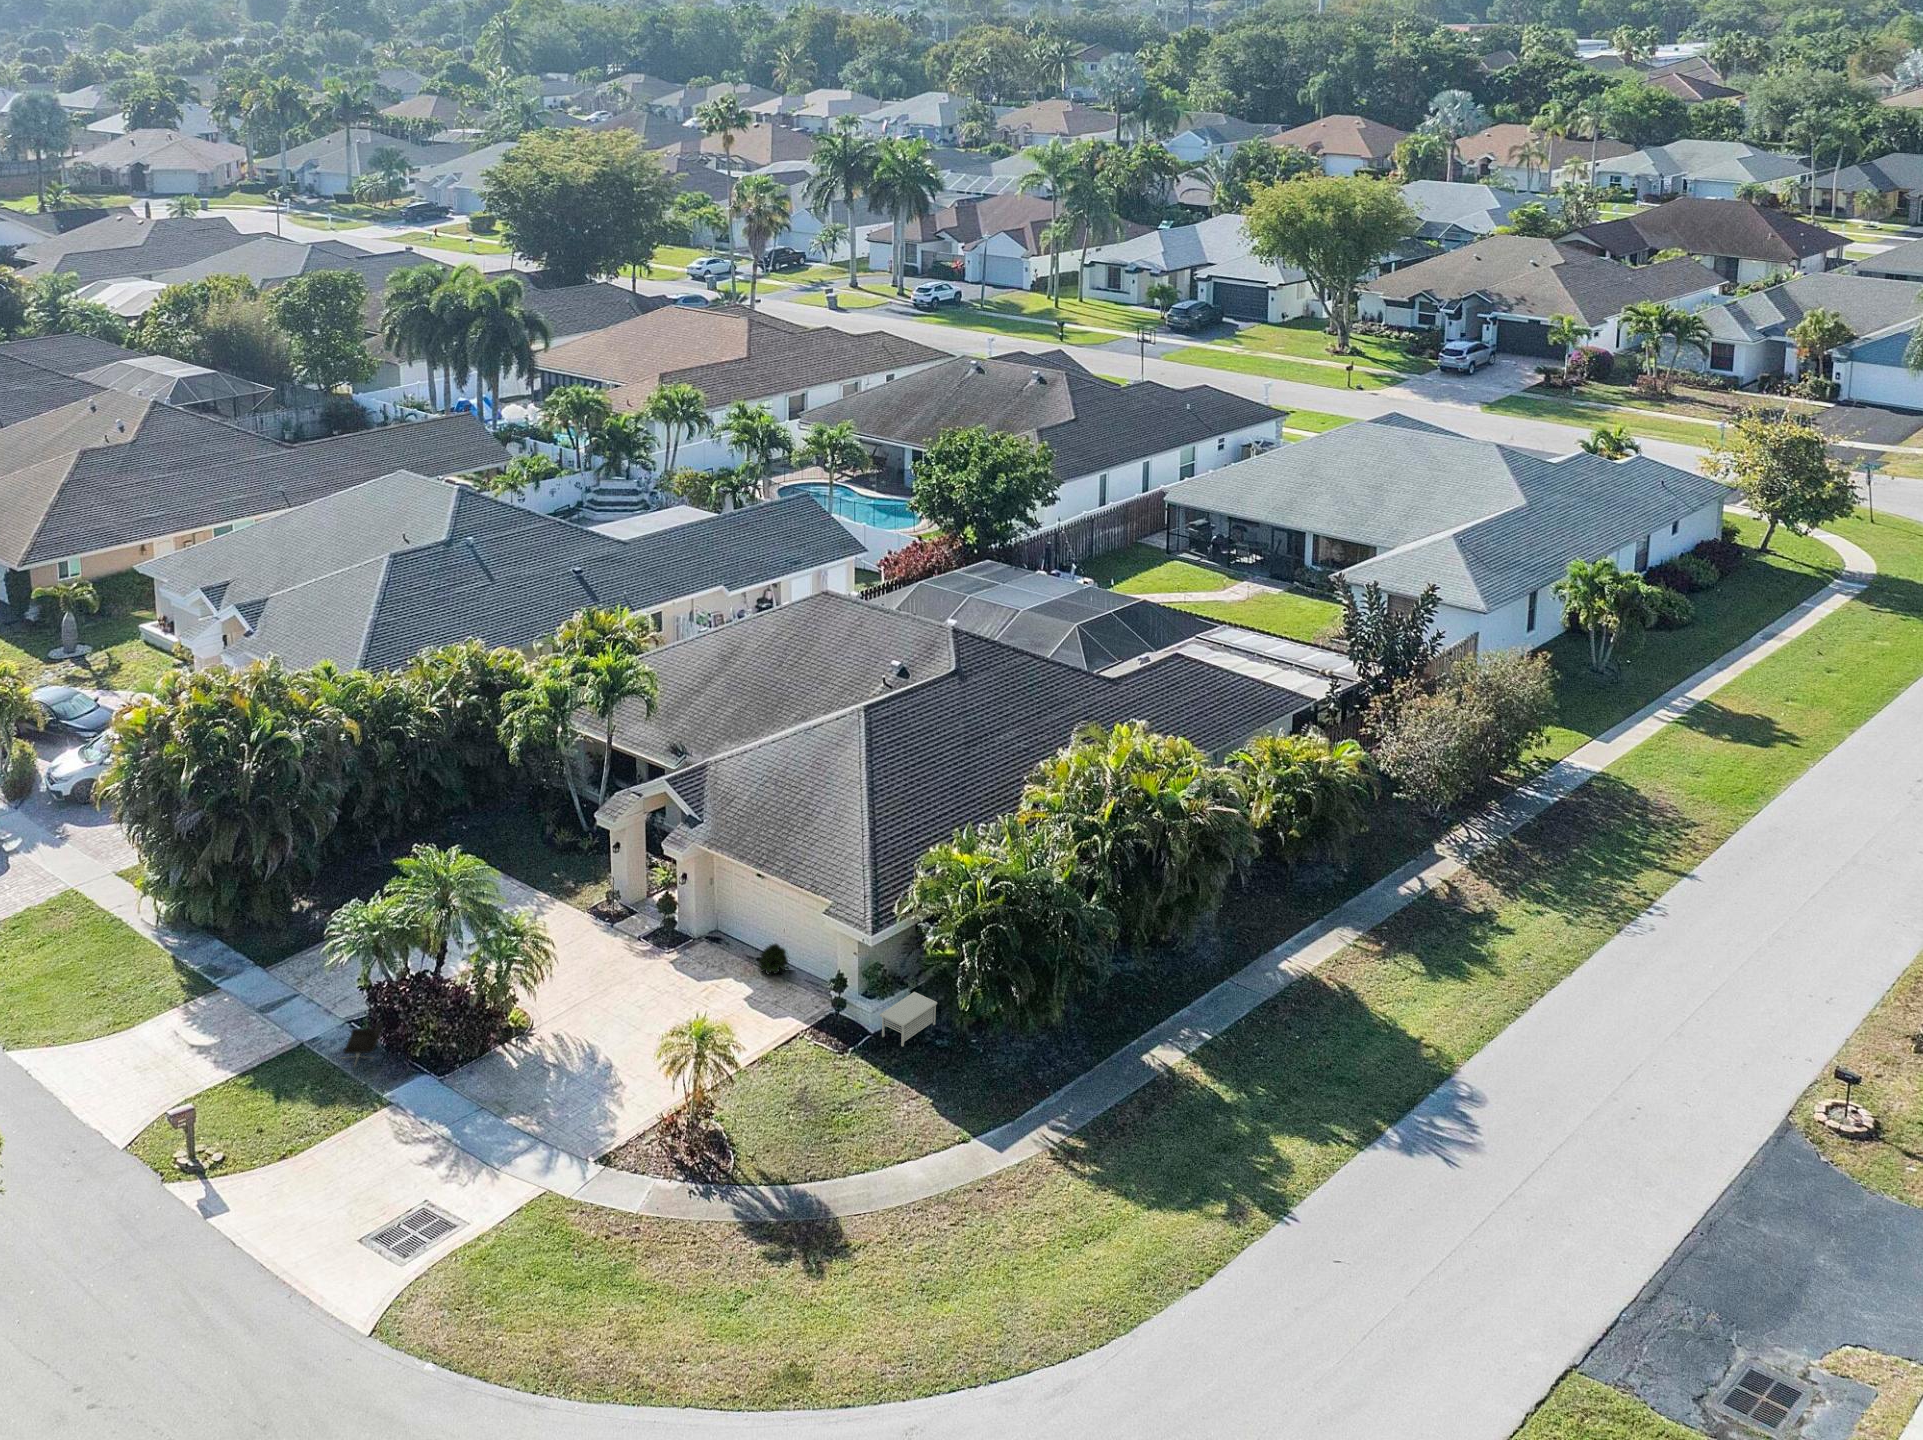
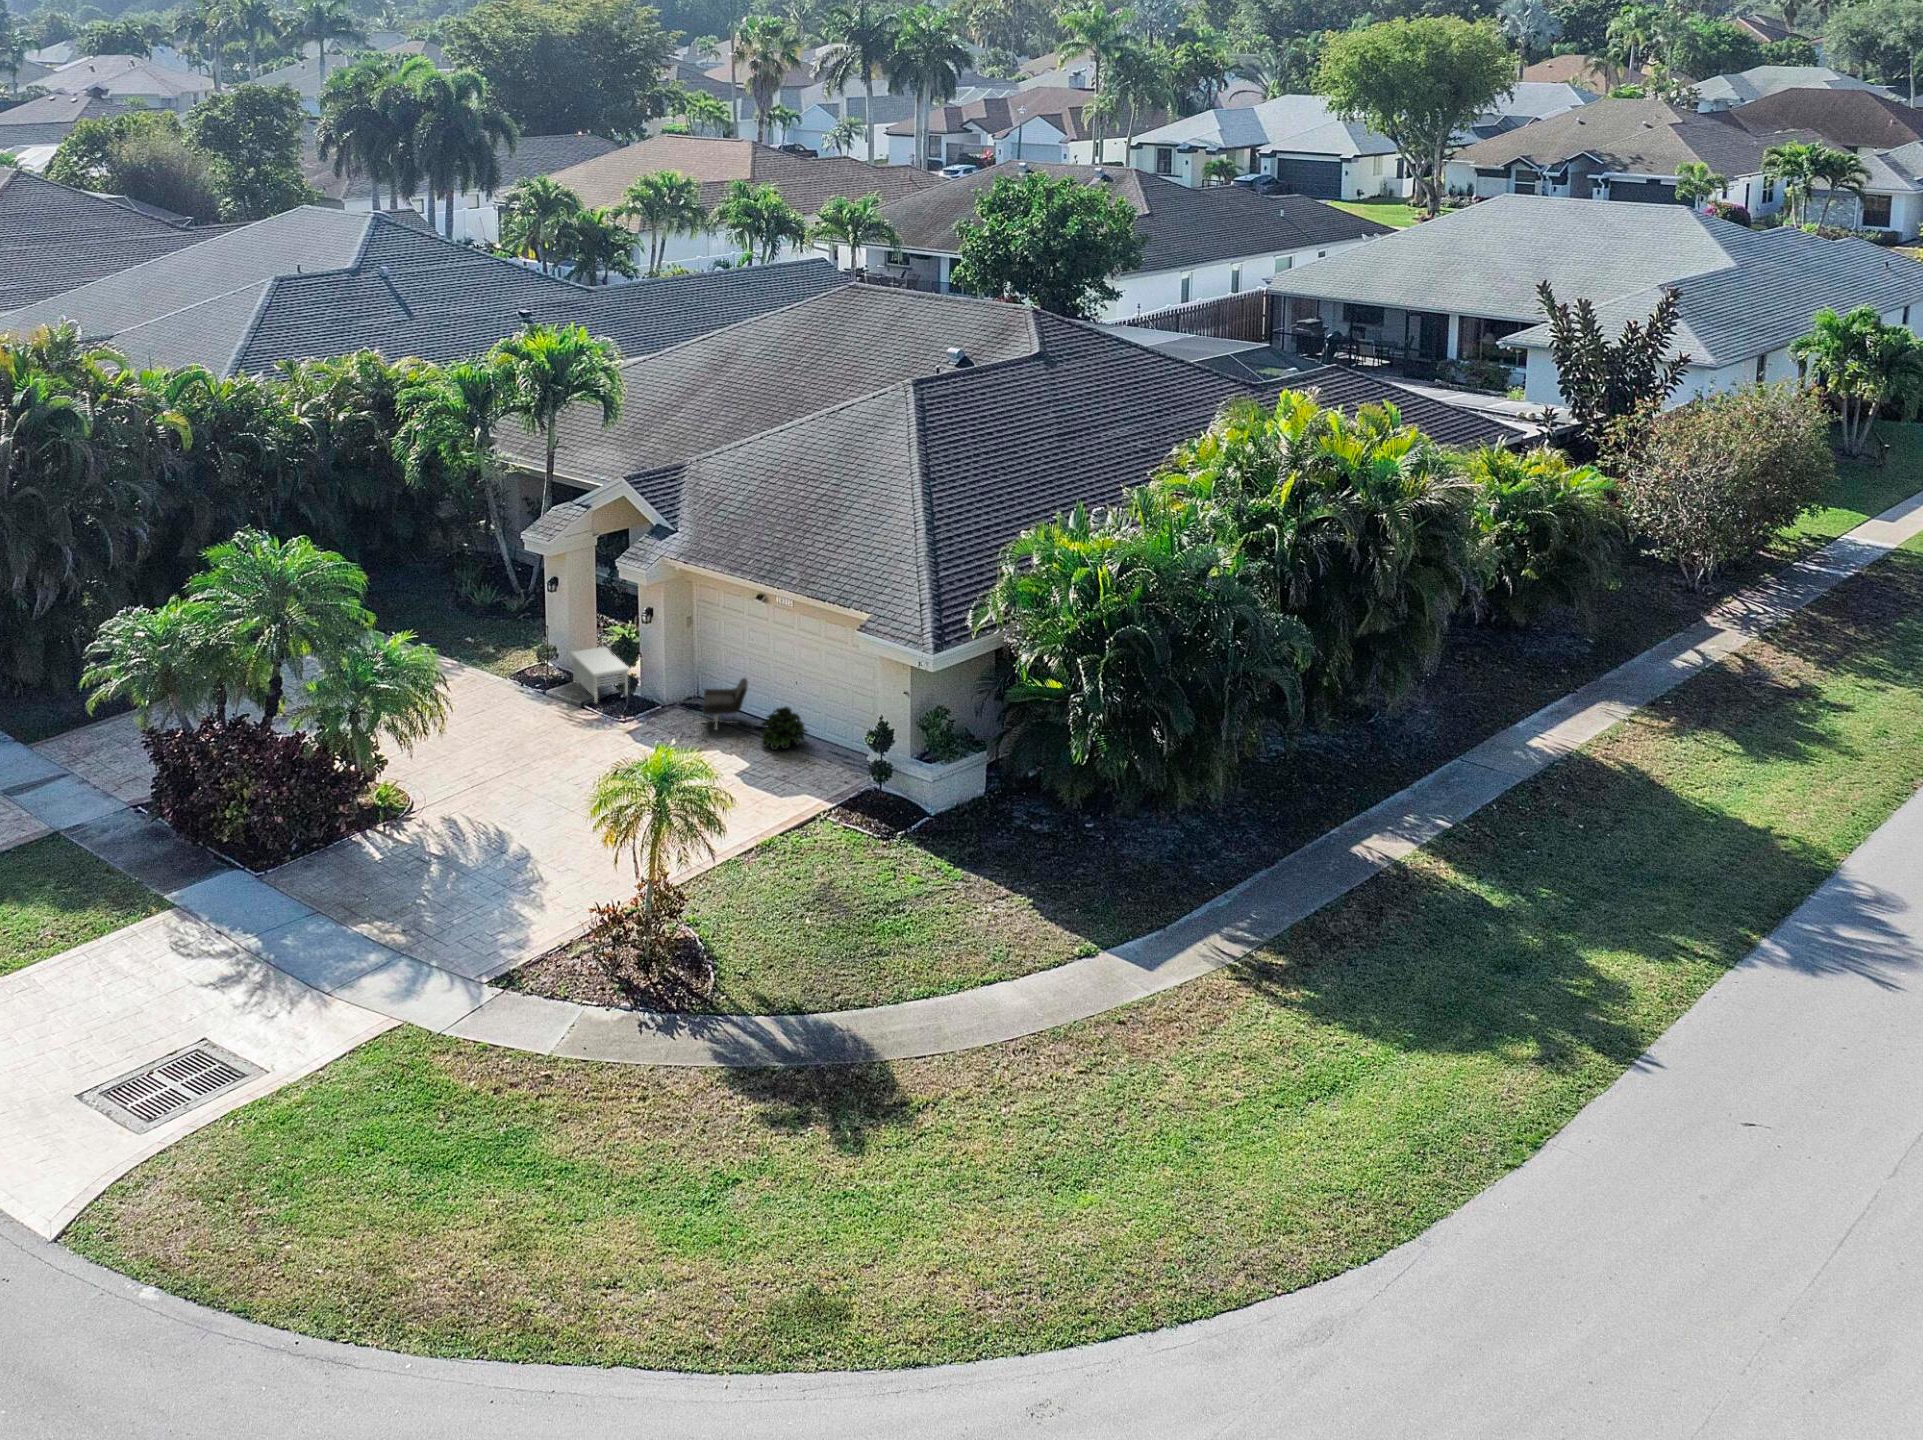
storage bench: present [880,992,937,1047] -> present [571,647,630,703]
lounge chair: present [343,1022,383,1064] -> present [703,678,748,729]

